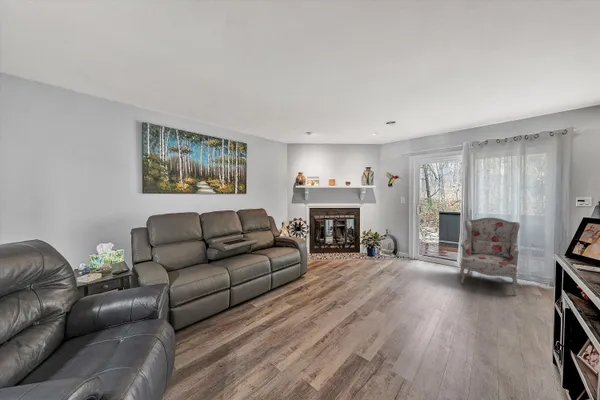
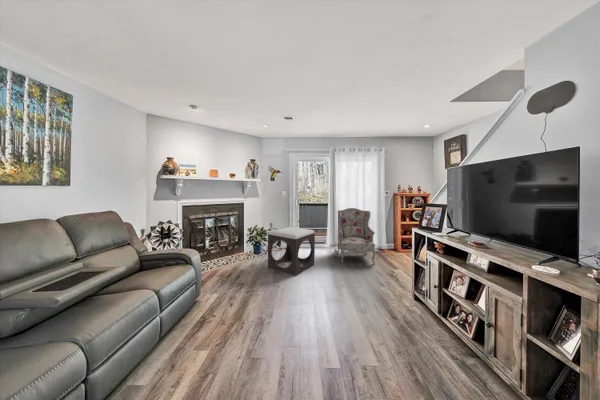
footstool: none [371,233,423,281] -> present [268,227,315,276]

